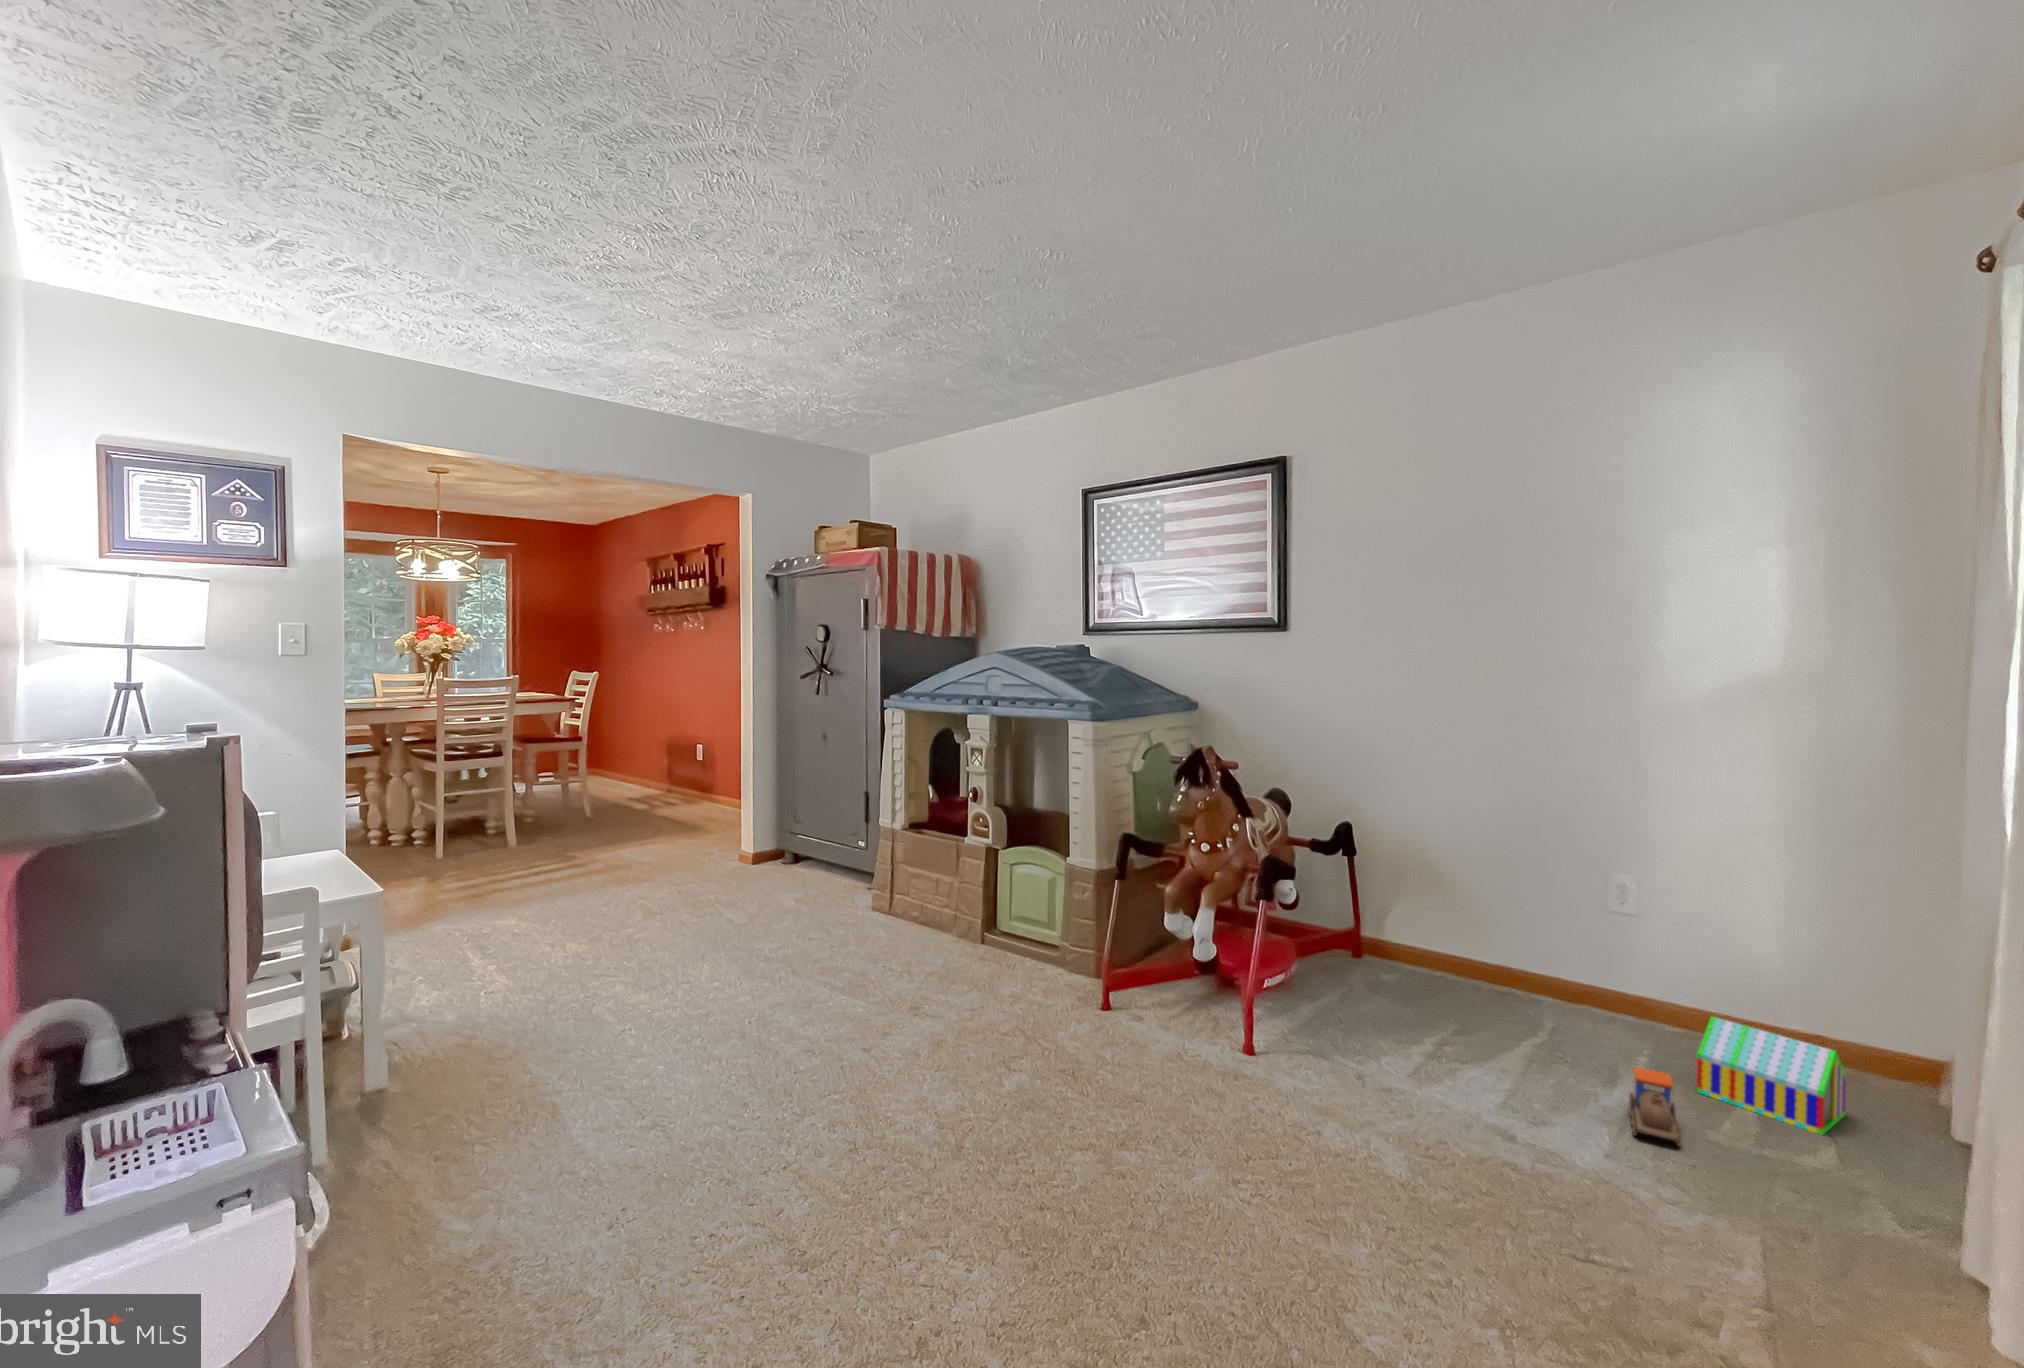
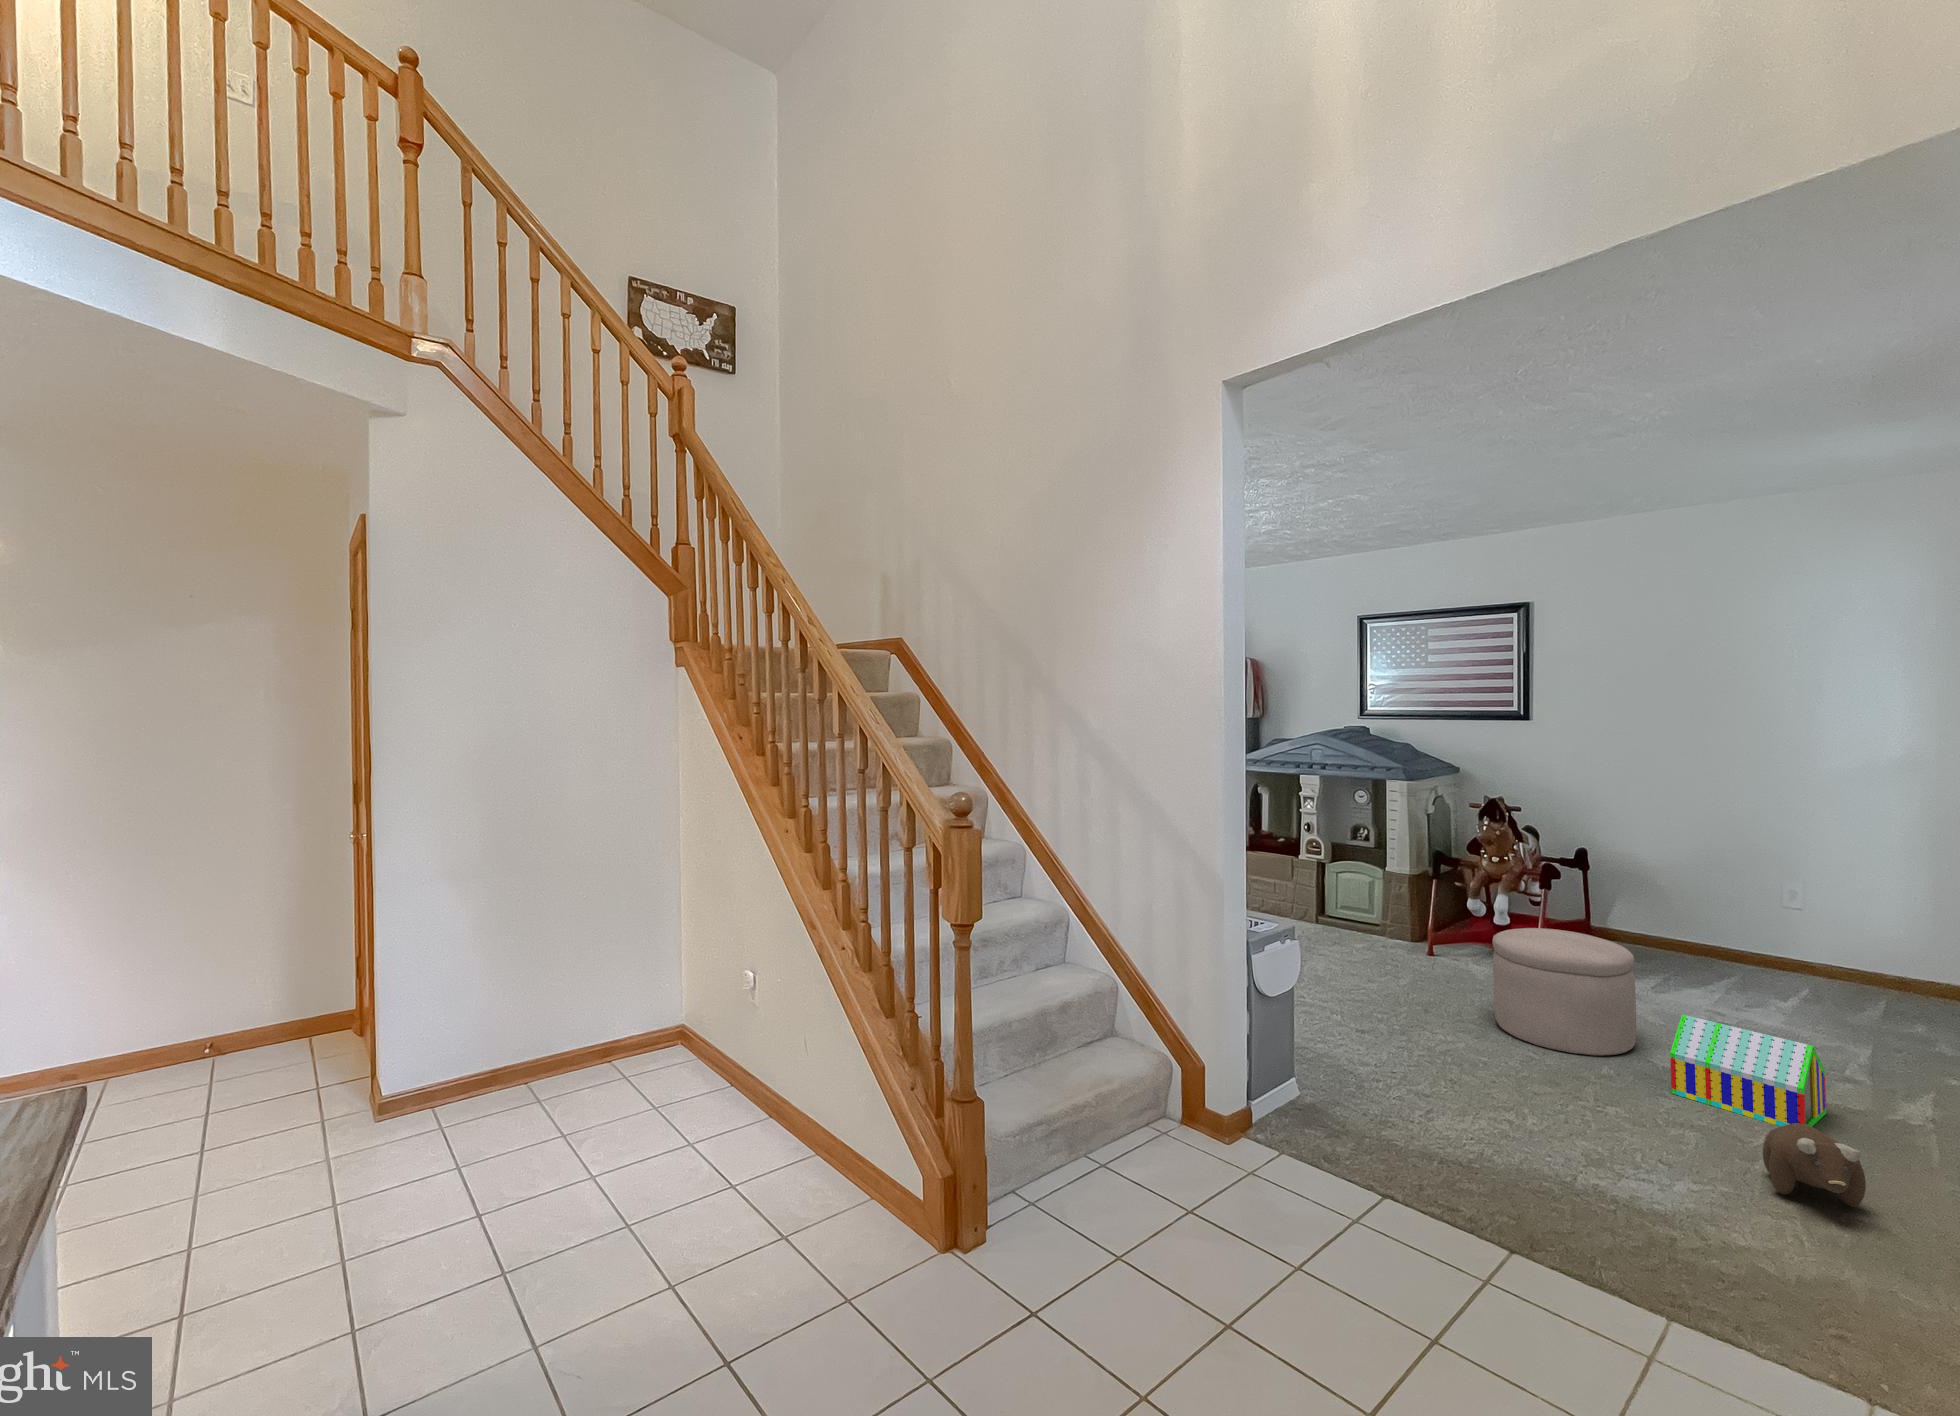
ottoman: none [1531,927,1668,1053] -> present [1492,928,1636,1056]
toy train: present [1629,1067,1681,1146] -> none [1604,1068,1660,1149]
plush toy: none [1779,1126,1875,1208] -> present [1763,1123,1866,1207]

